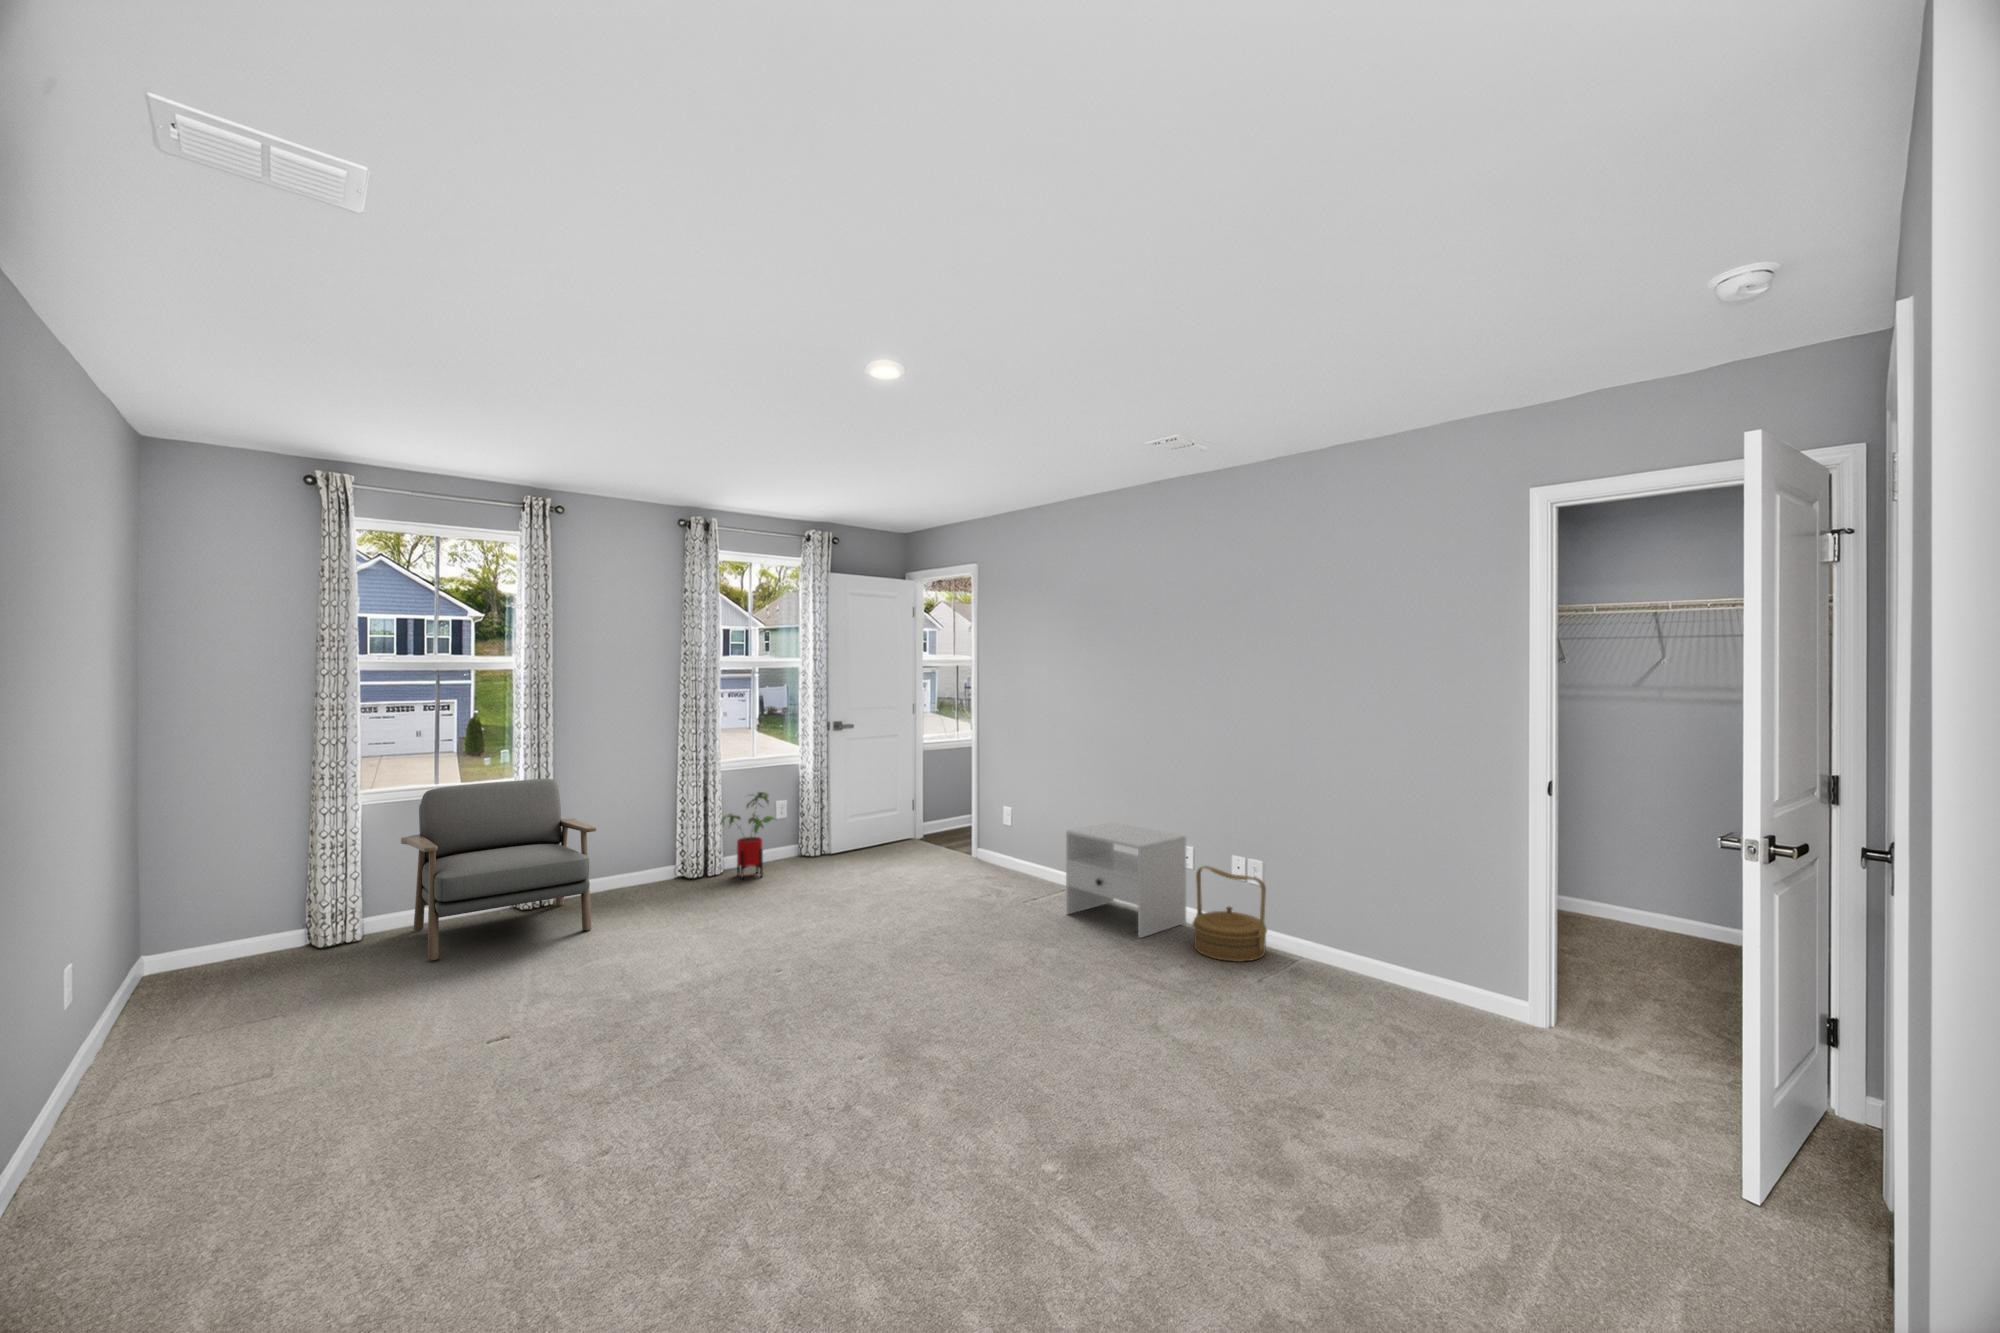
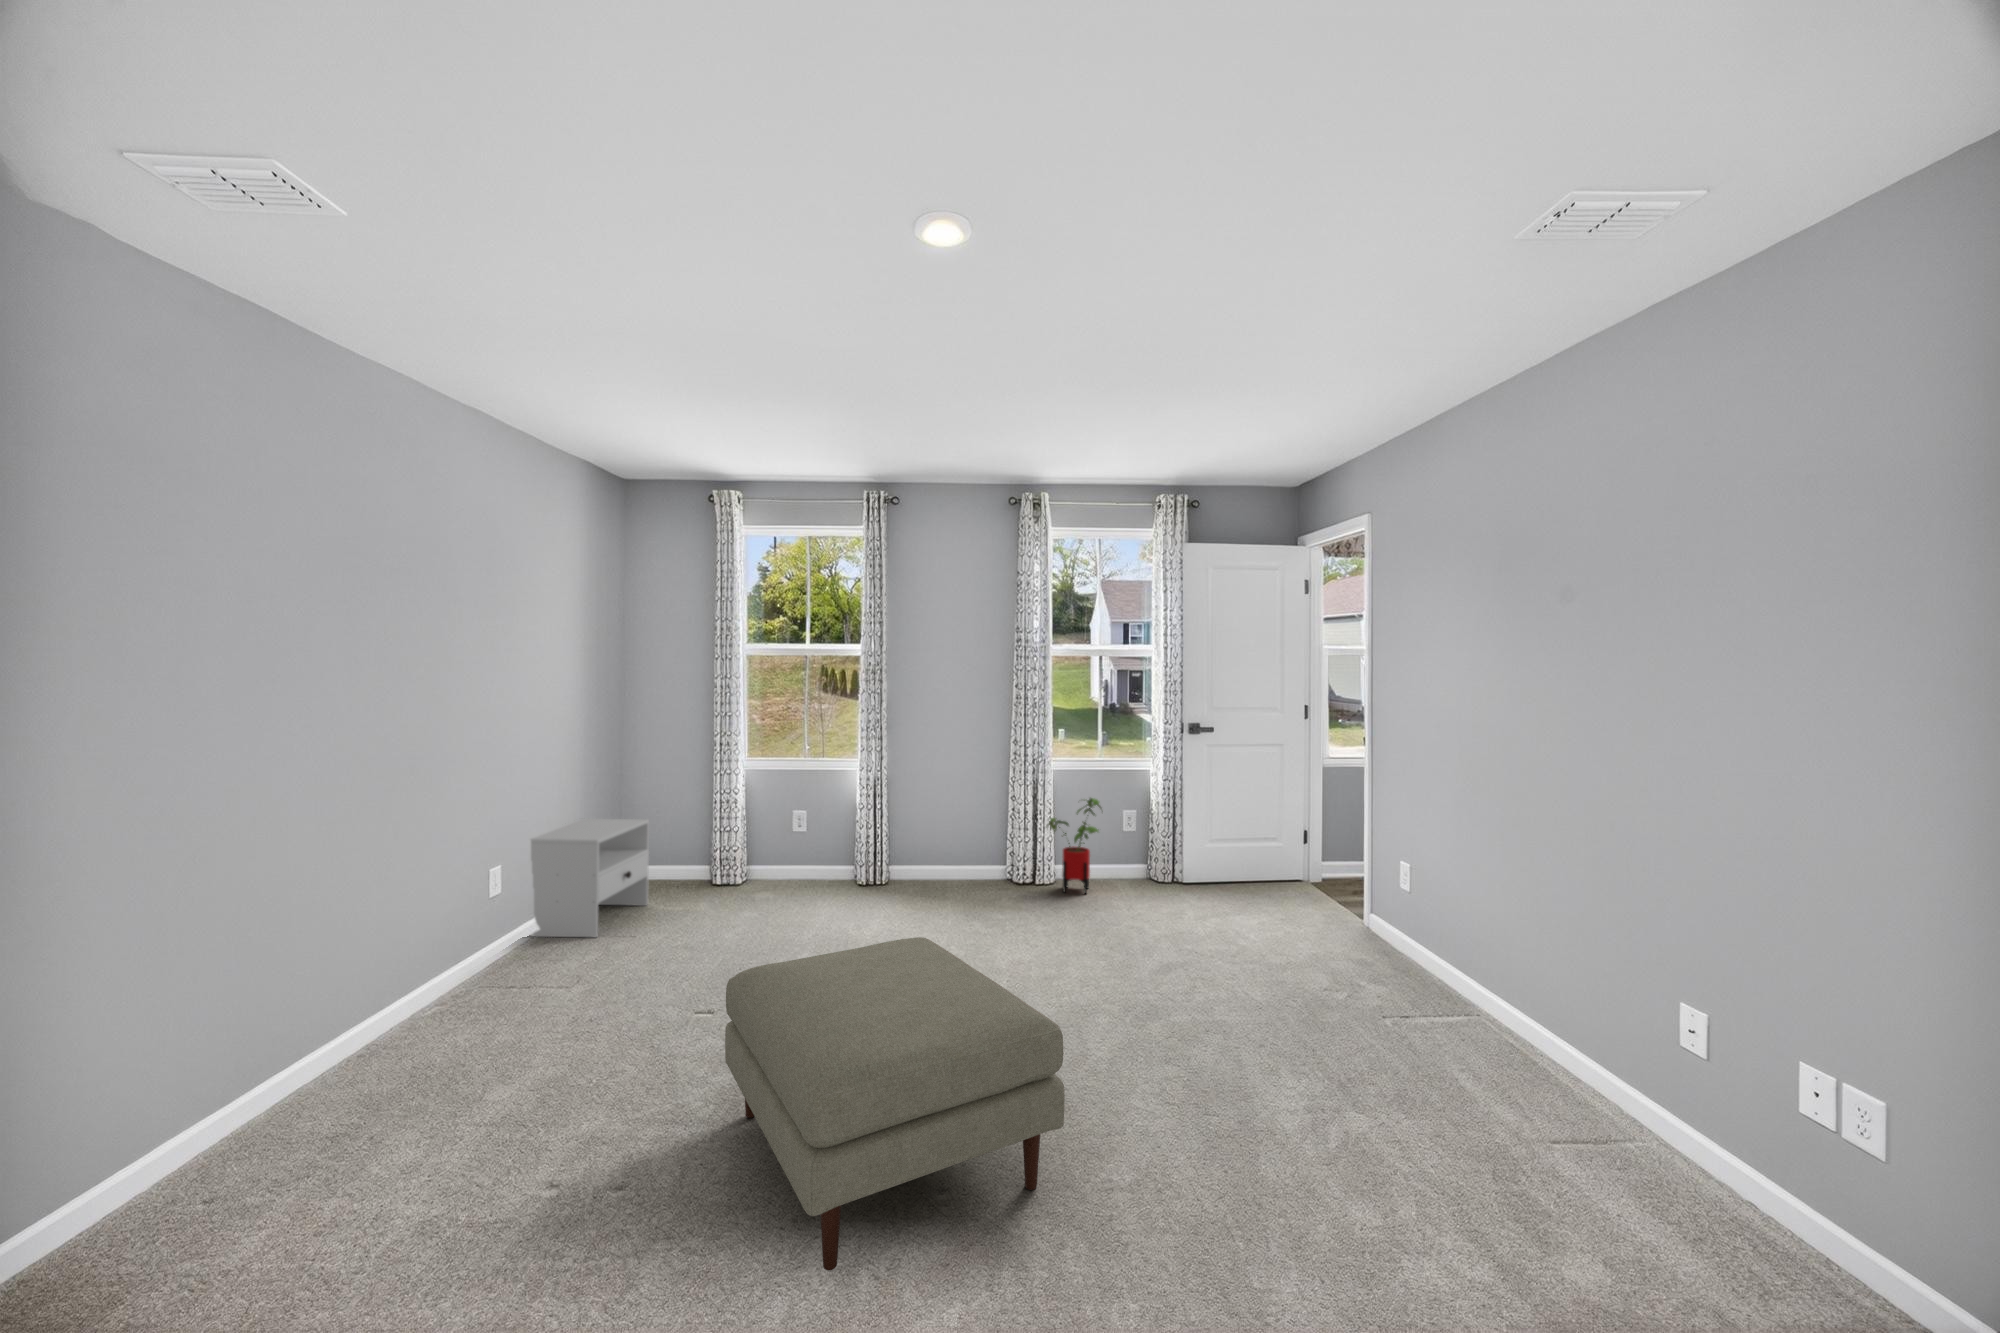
armchair: present [401,779,596,961] -> none [740,761,903,916]
nightstand: present [1066,822,1186,938] -> present [531,819,649,937]
woven basket: present [1192,866,1267,962] -> none [1623,1042,1830,1294]
ottoman: none [685,903,968,1105] -> present [725,937,1065,1270]

